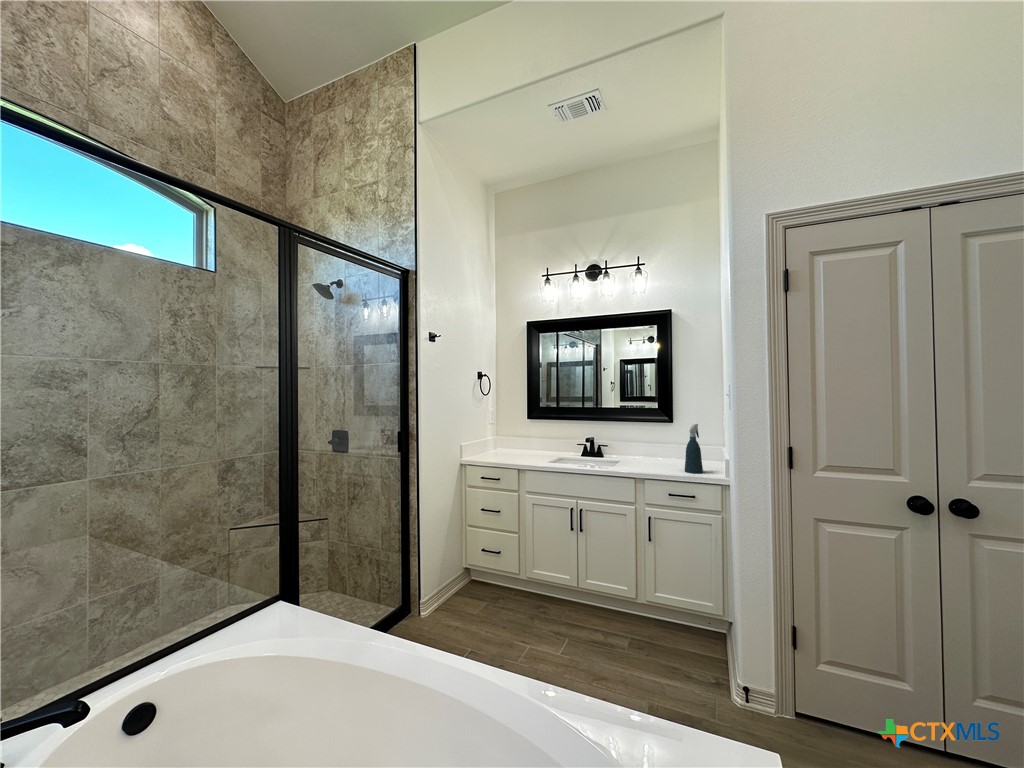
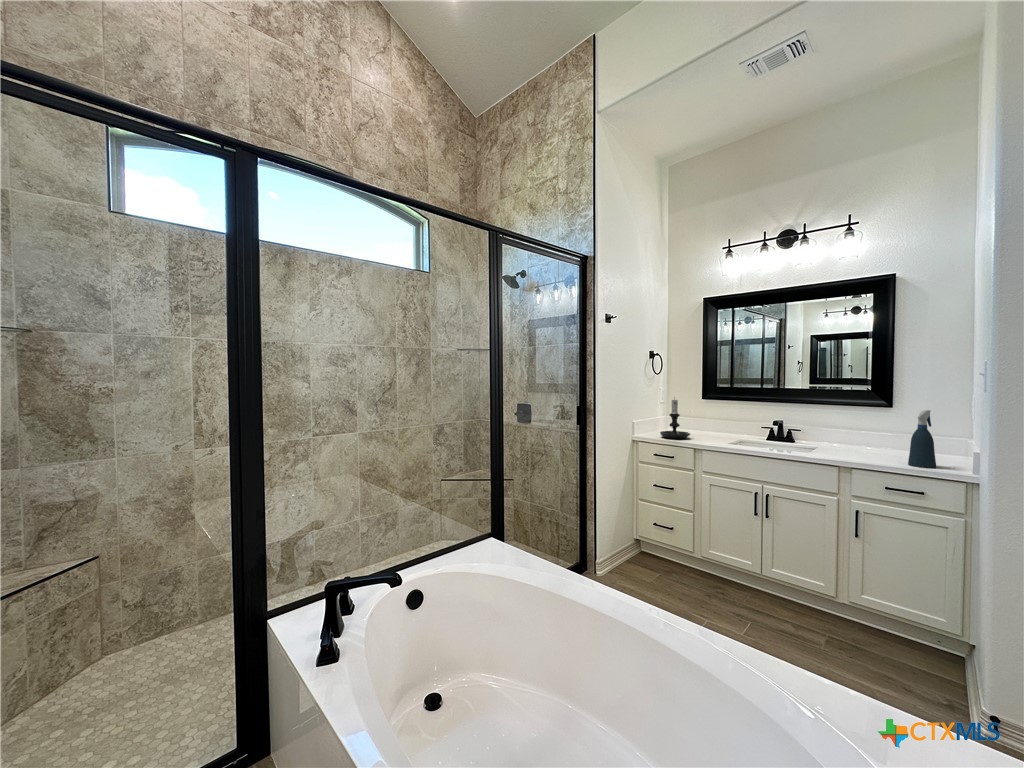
candle holder: none [489,417,518,459] -> present [660,397,690,439]

